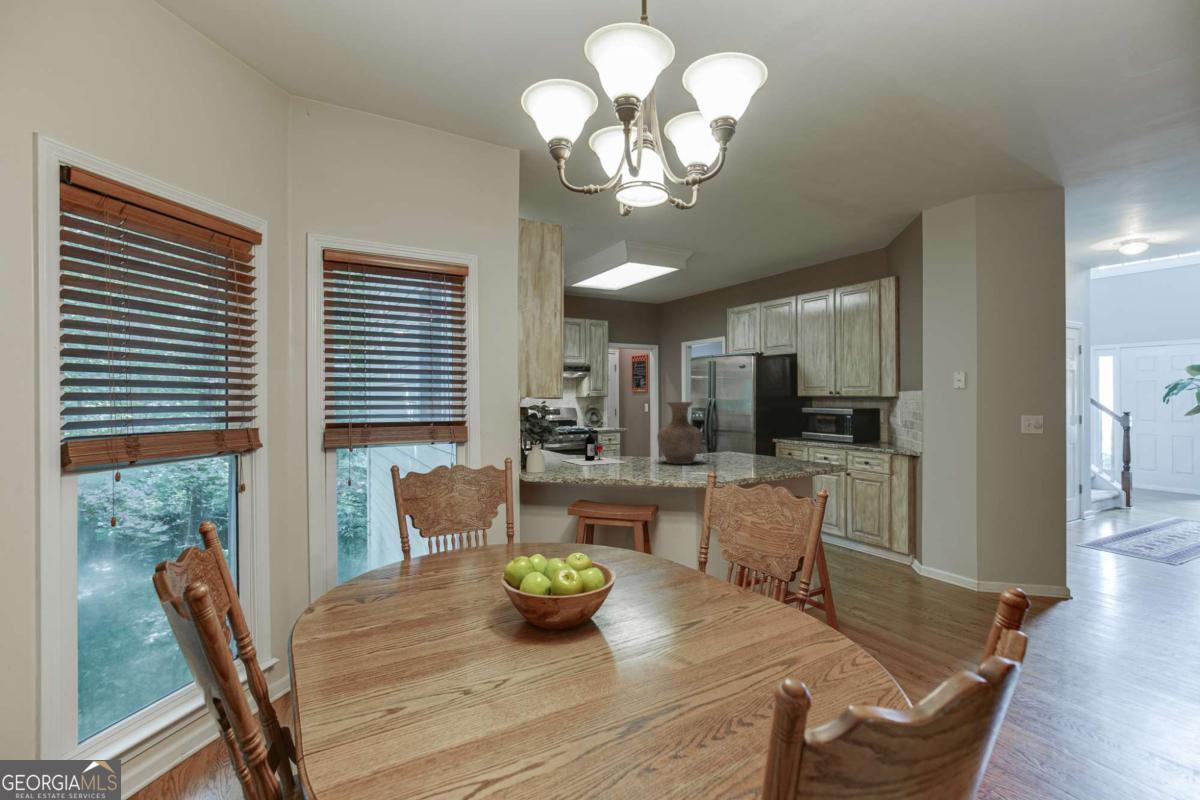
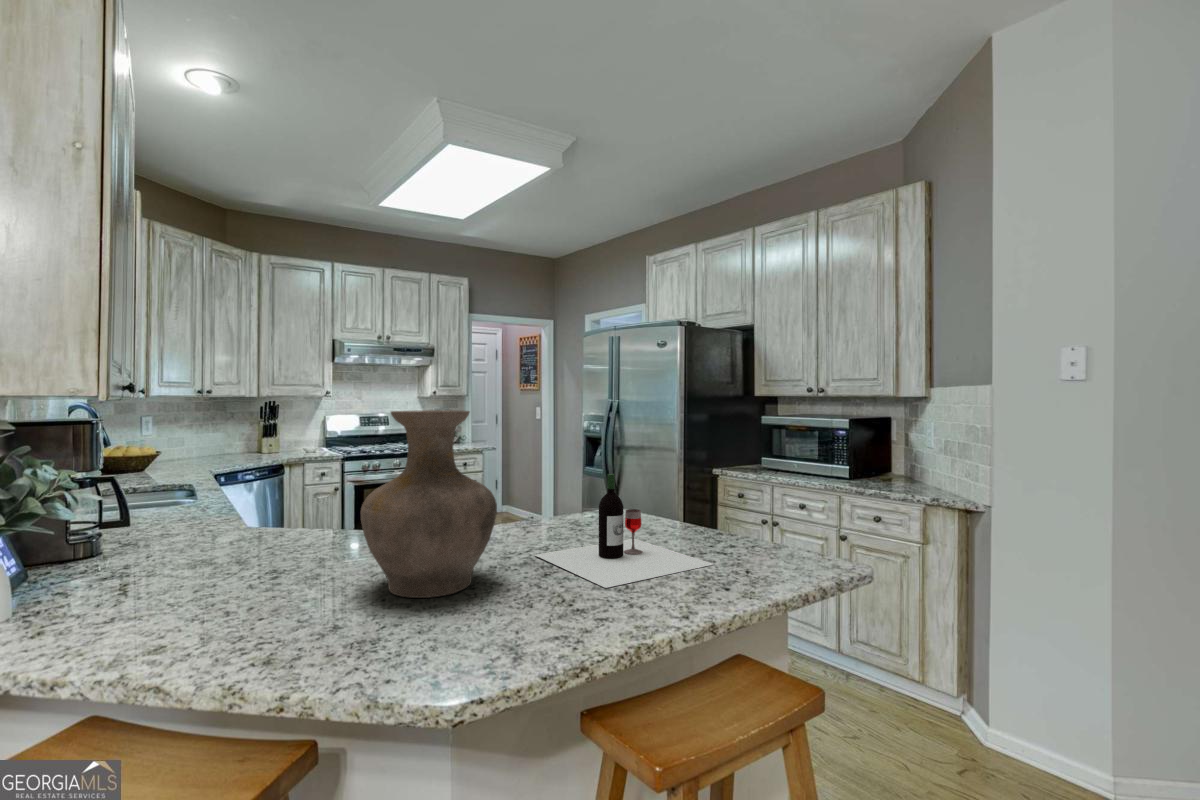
wine bottle: present [563,428,625,465] -> present [535,474,713,588]

